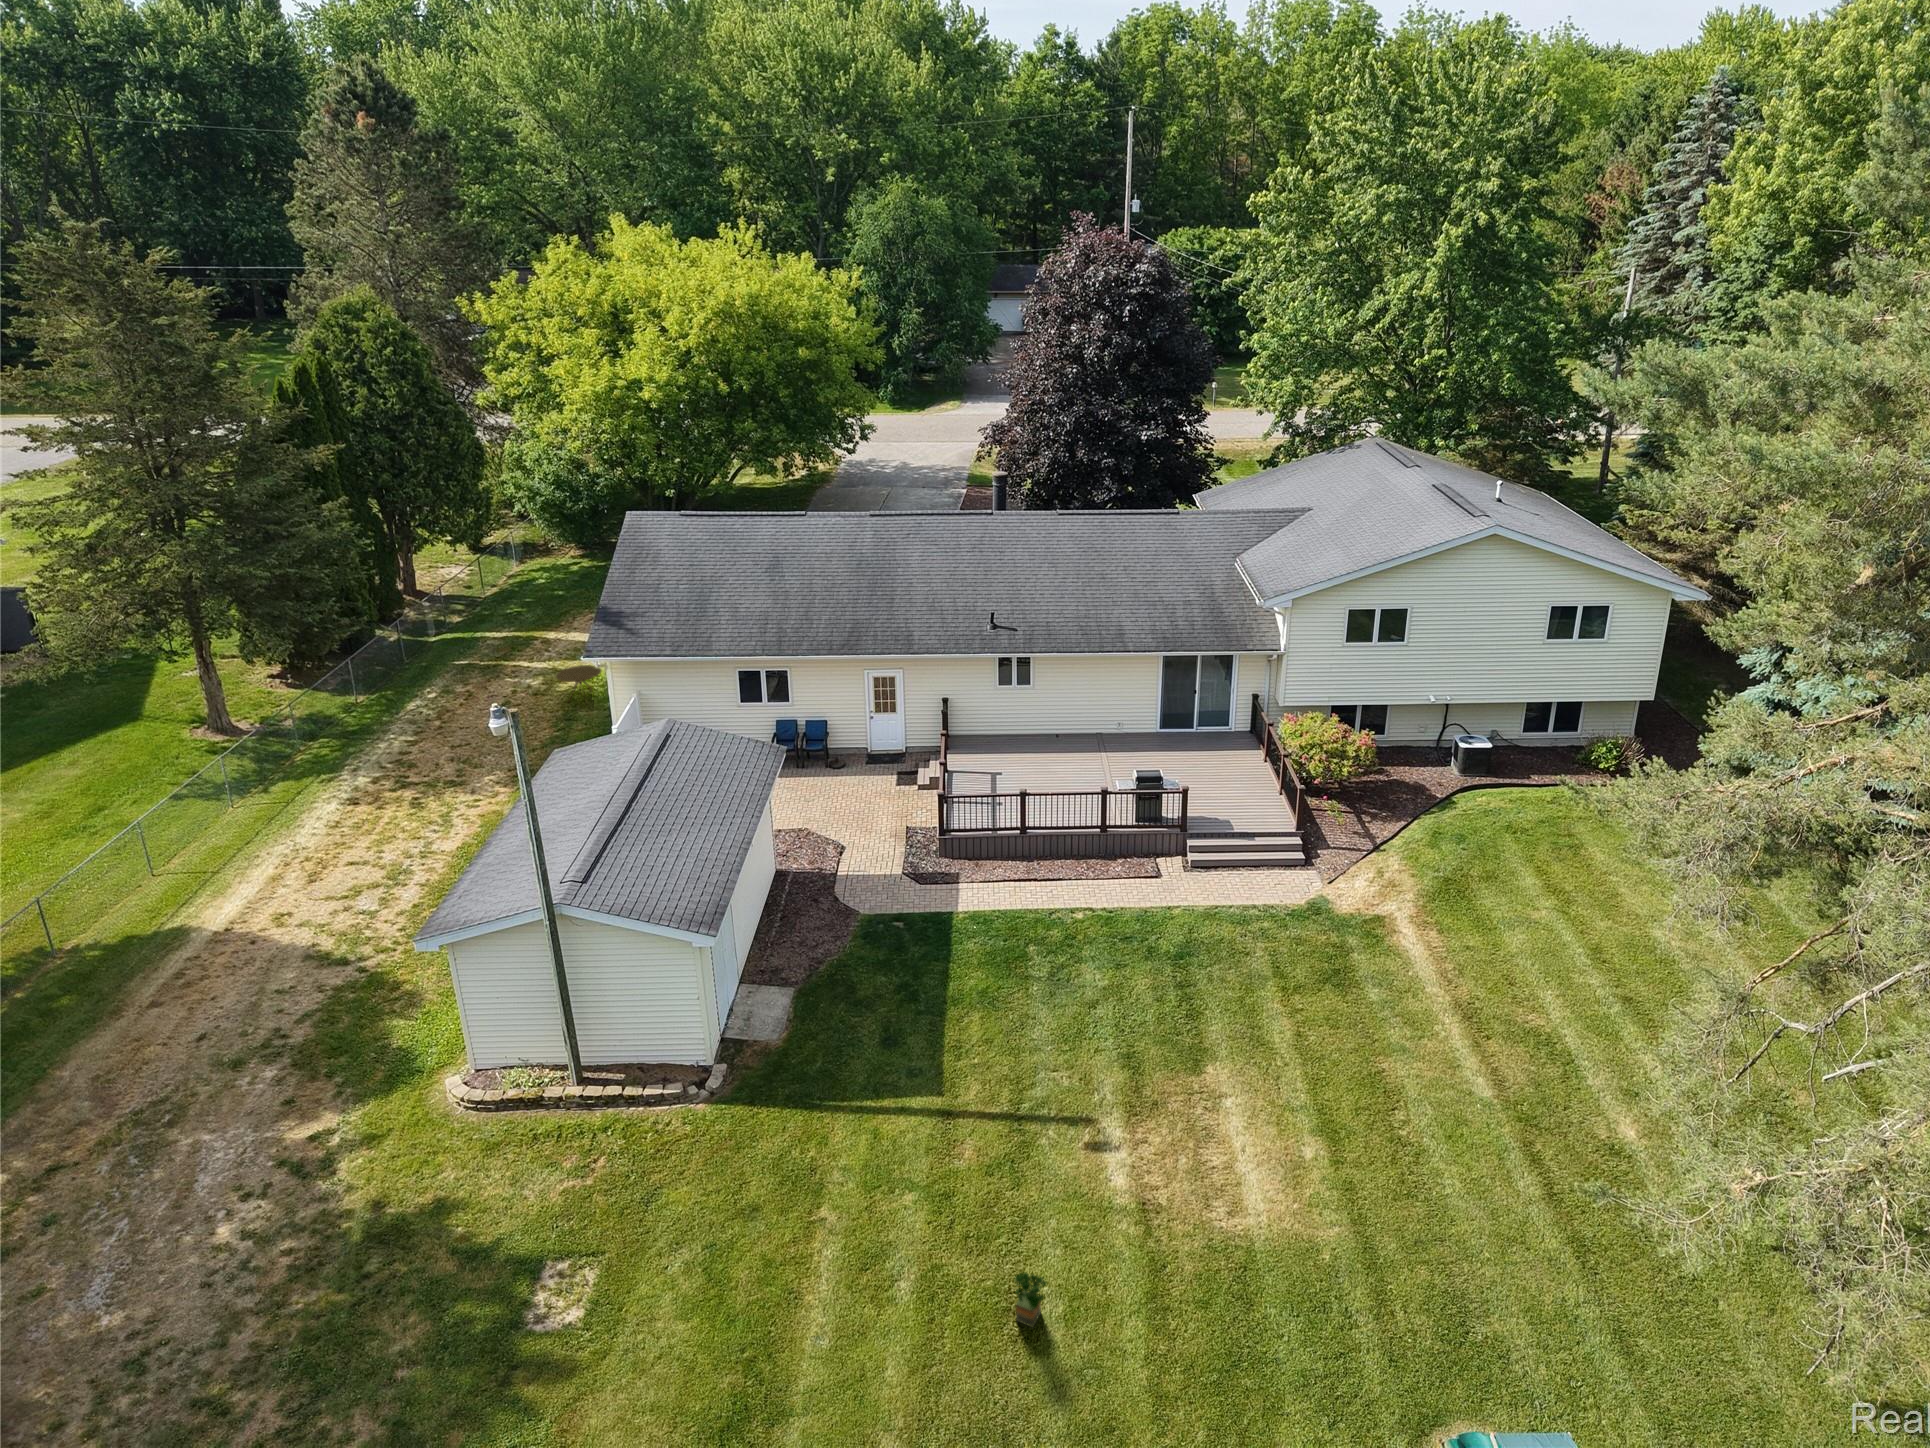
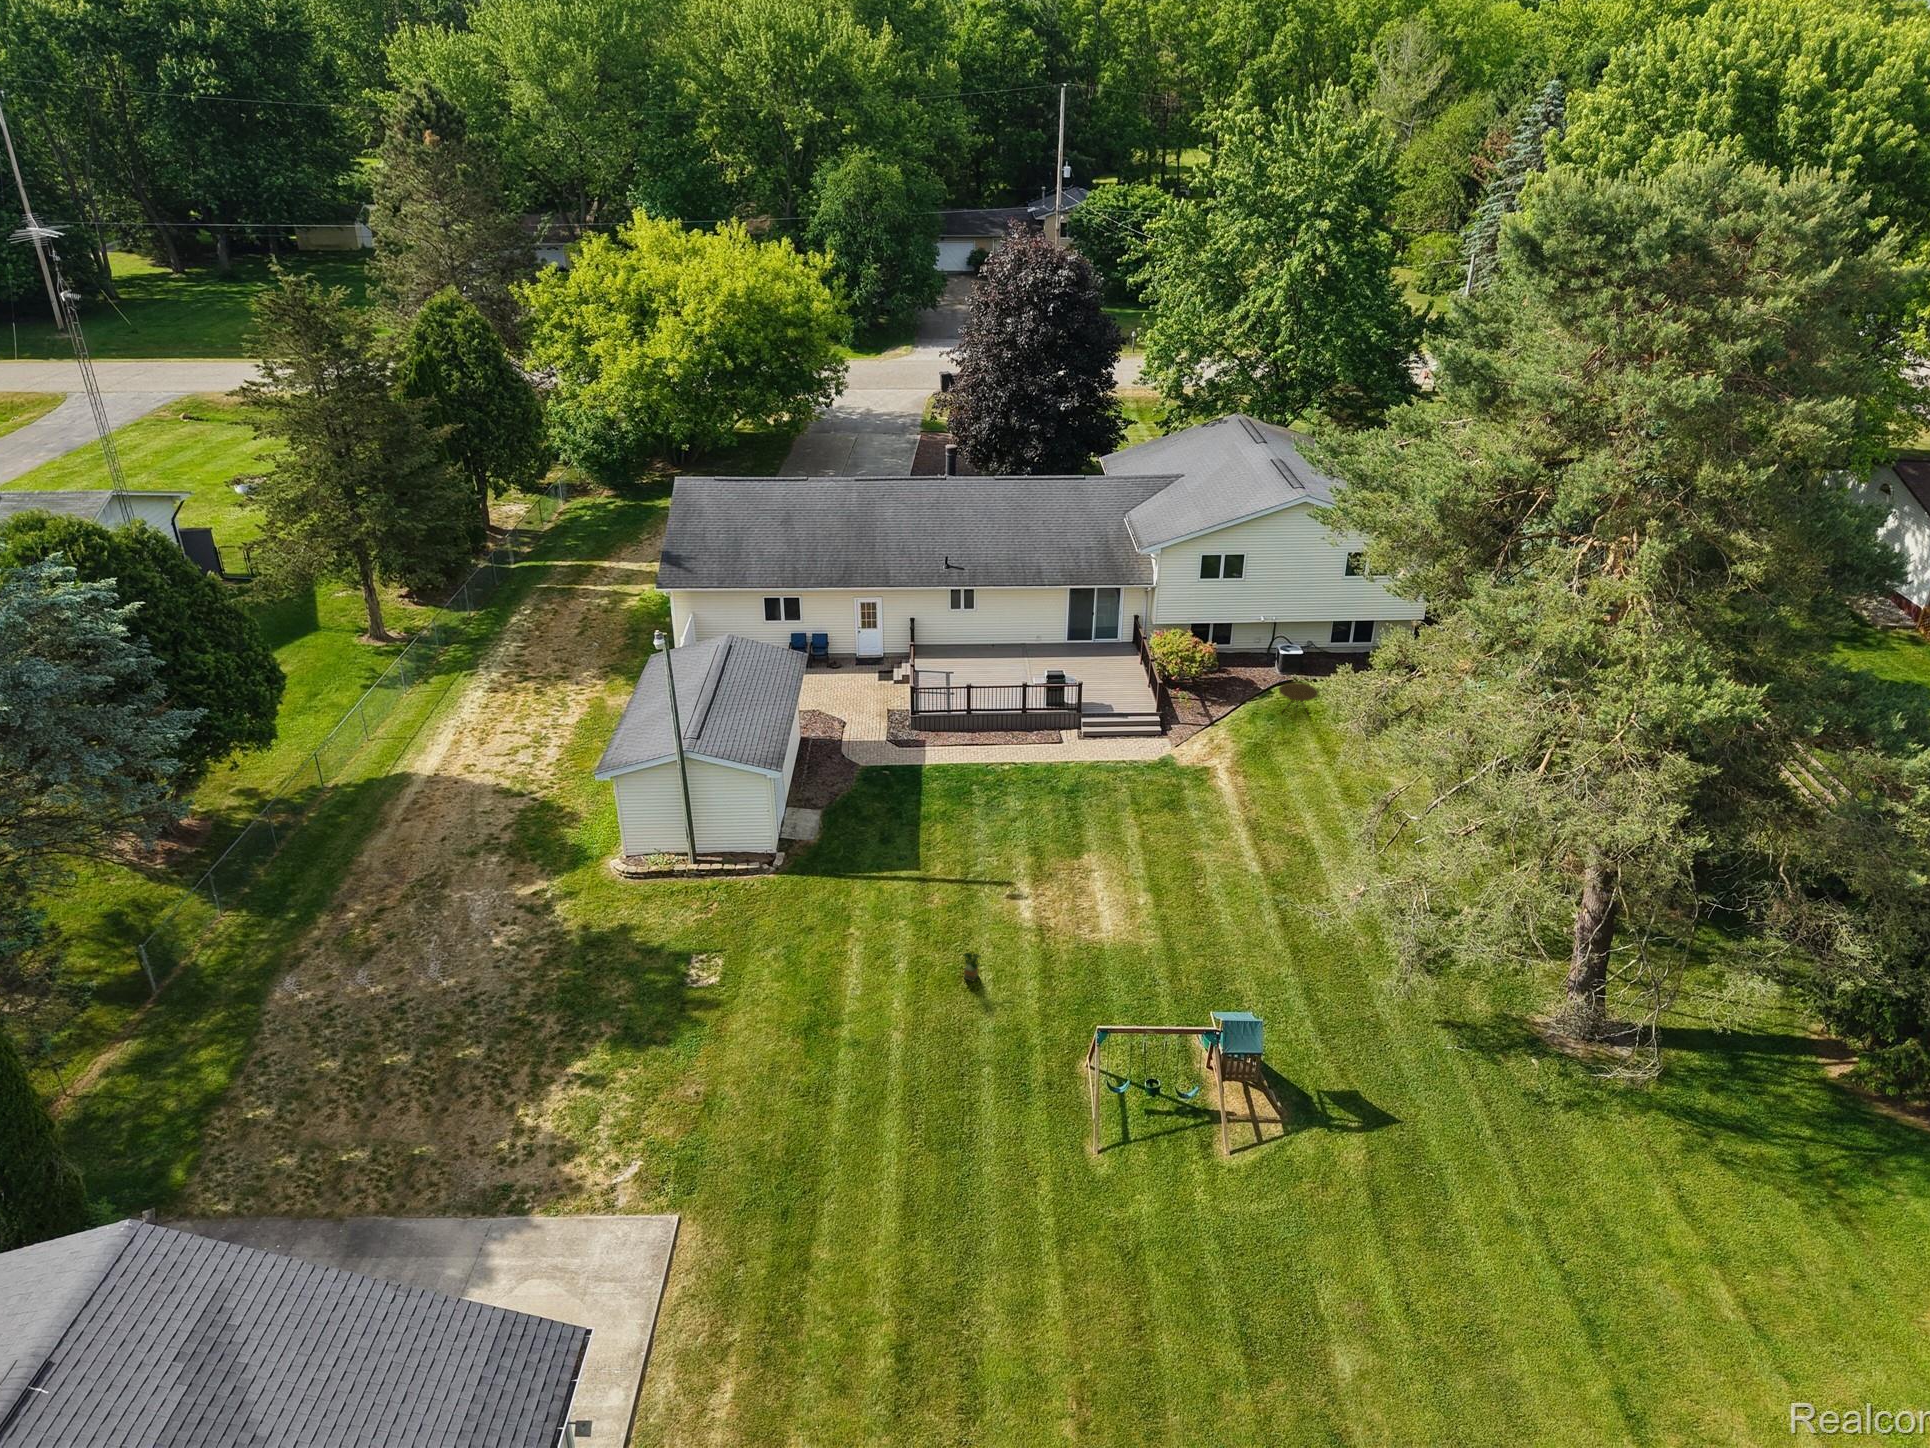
round table: present [556,665,601,700] -> present [1279,682,1318,709]

